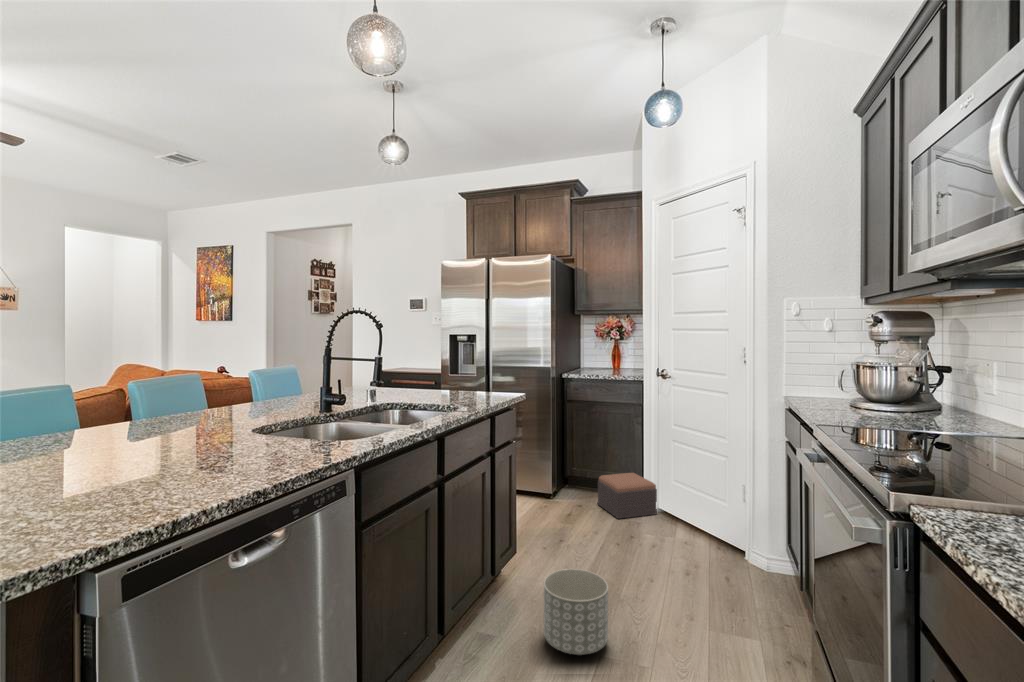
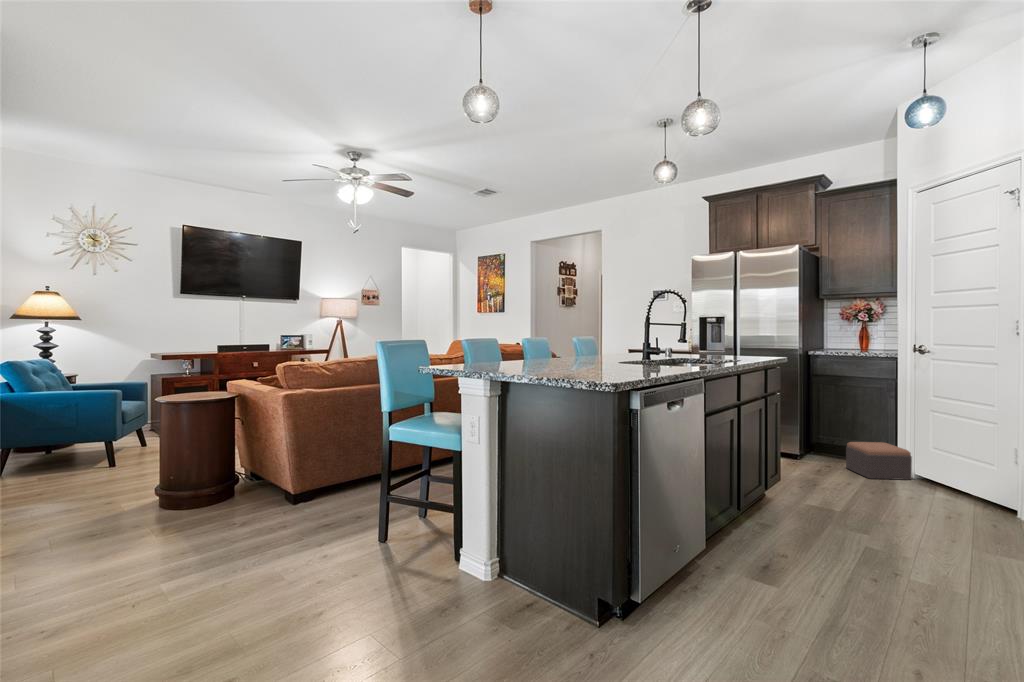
planter: present [544,569,608,655] -> none [810,484,867,540]

